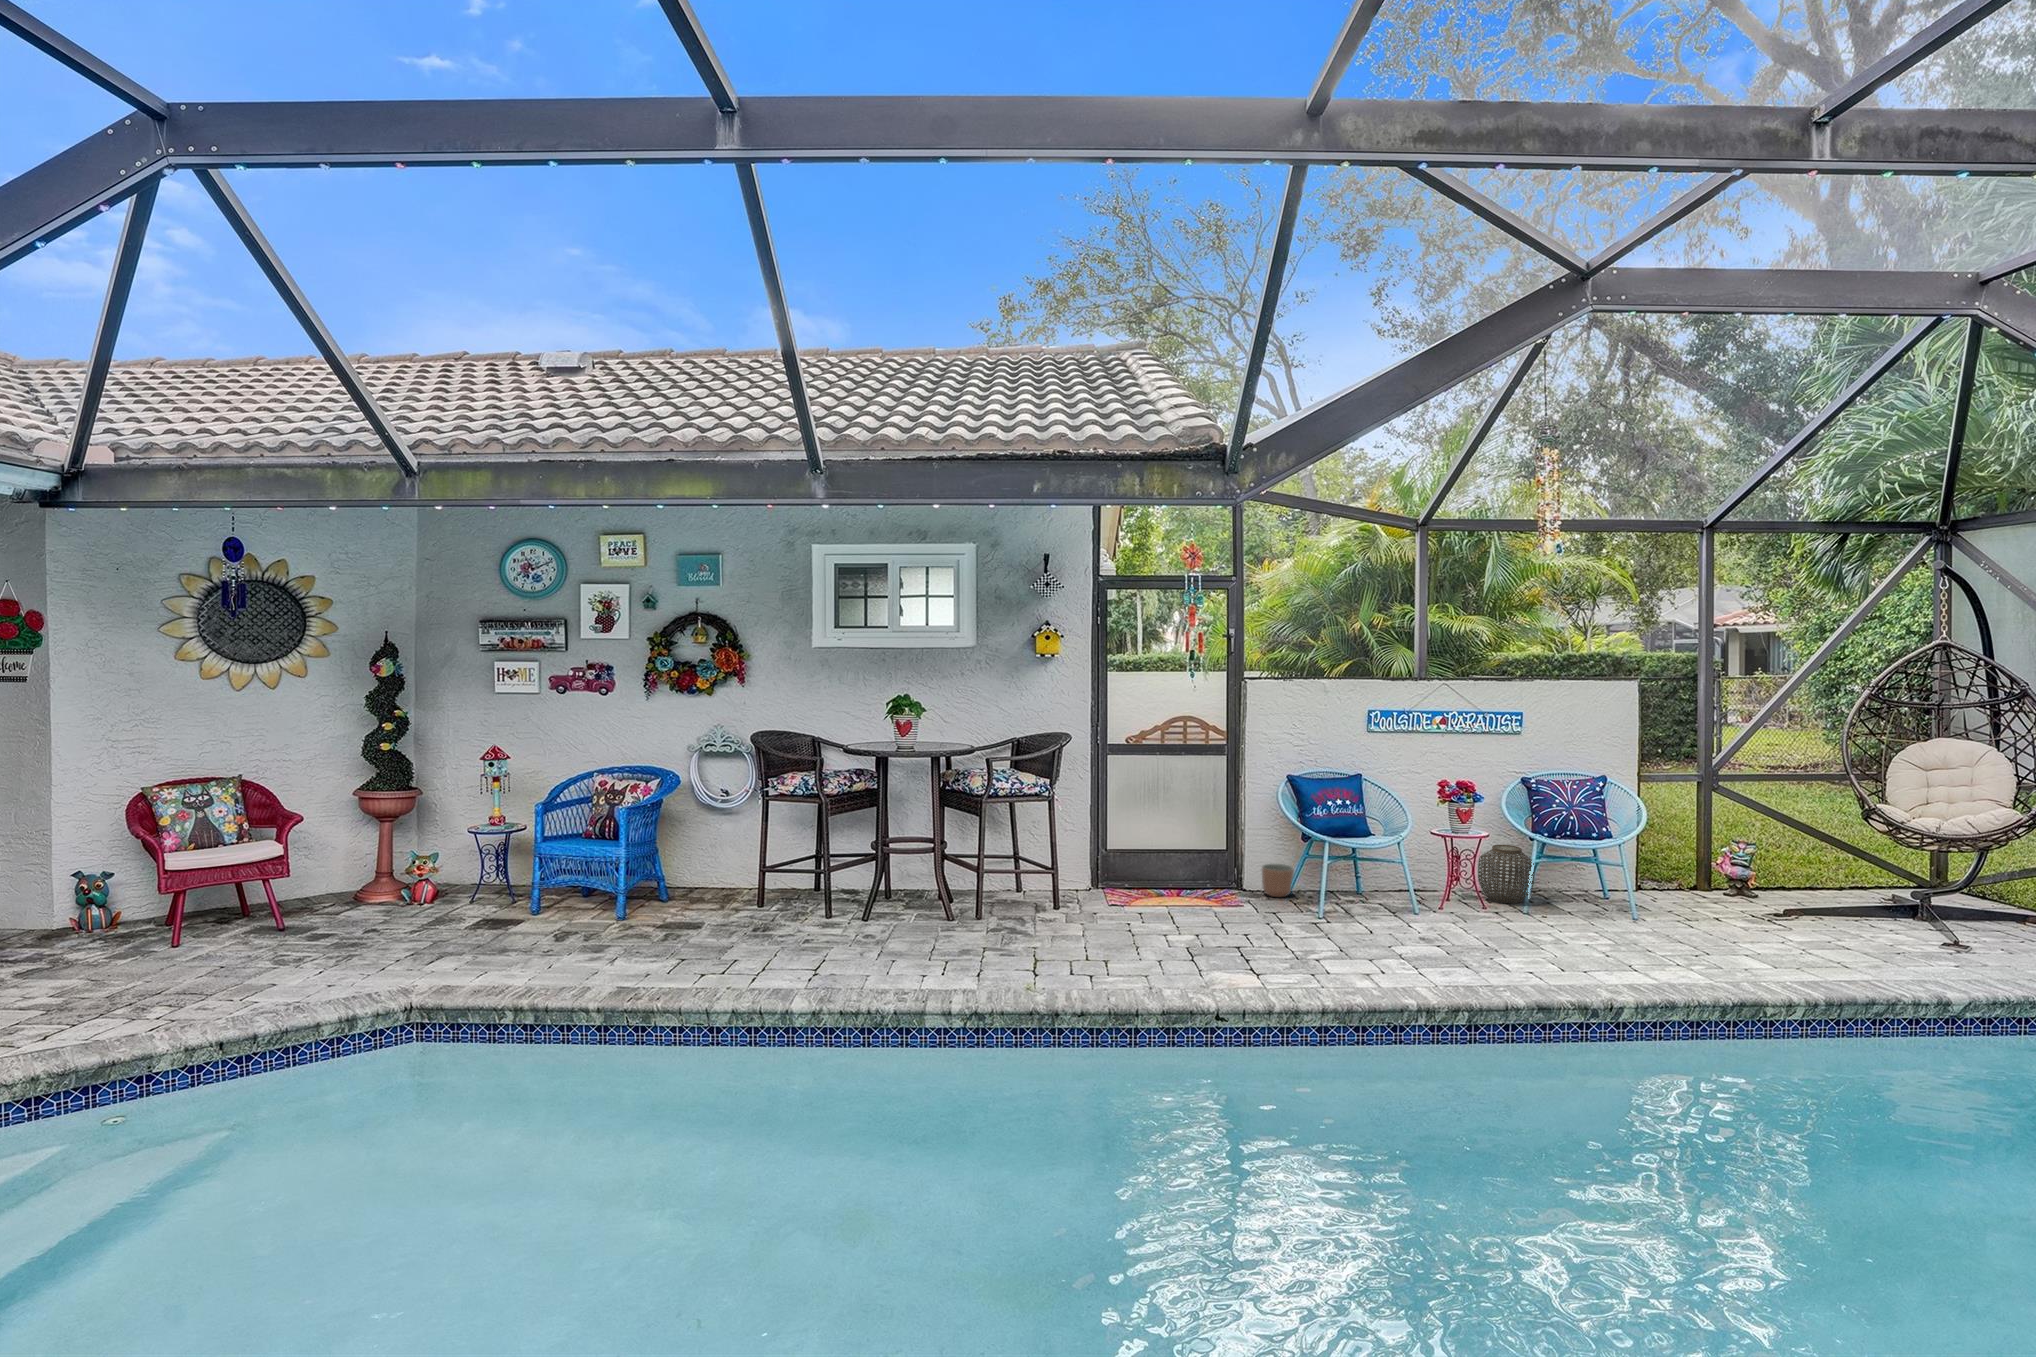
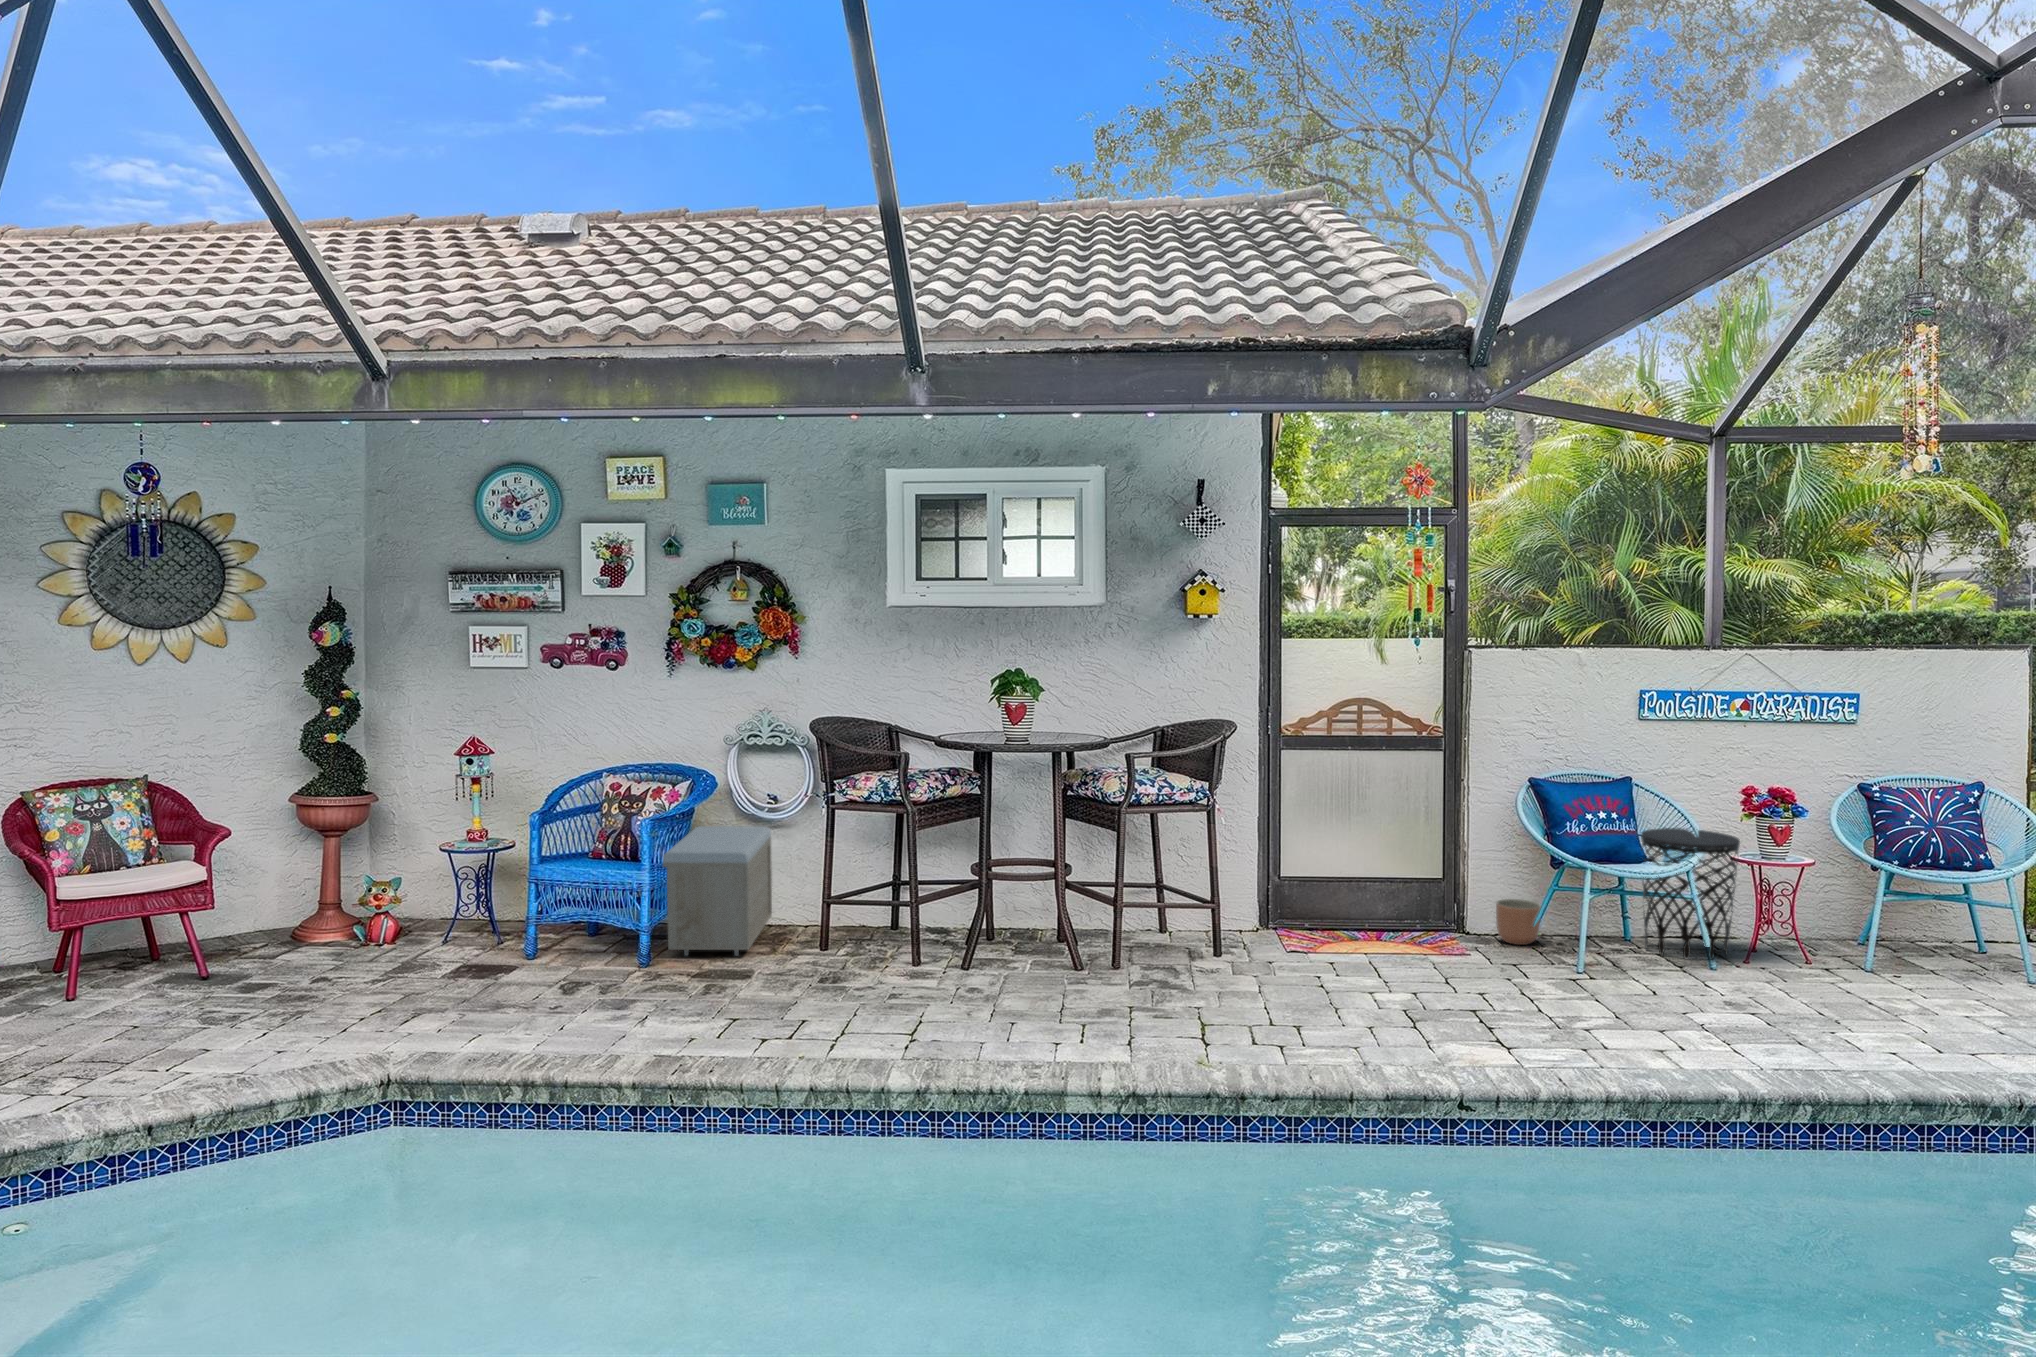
side table: none [1364,811,1433,908] -> present [1641,828,1740,960]
storage bench: none [639,813,727,913] -> present [663,826,772,956]
woven basket: present [1478,845,1535,903] -> none [1801,875,1883,956]

